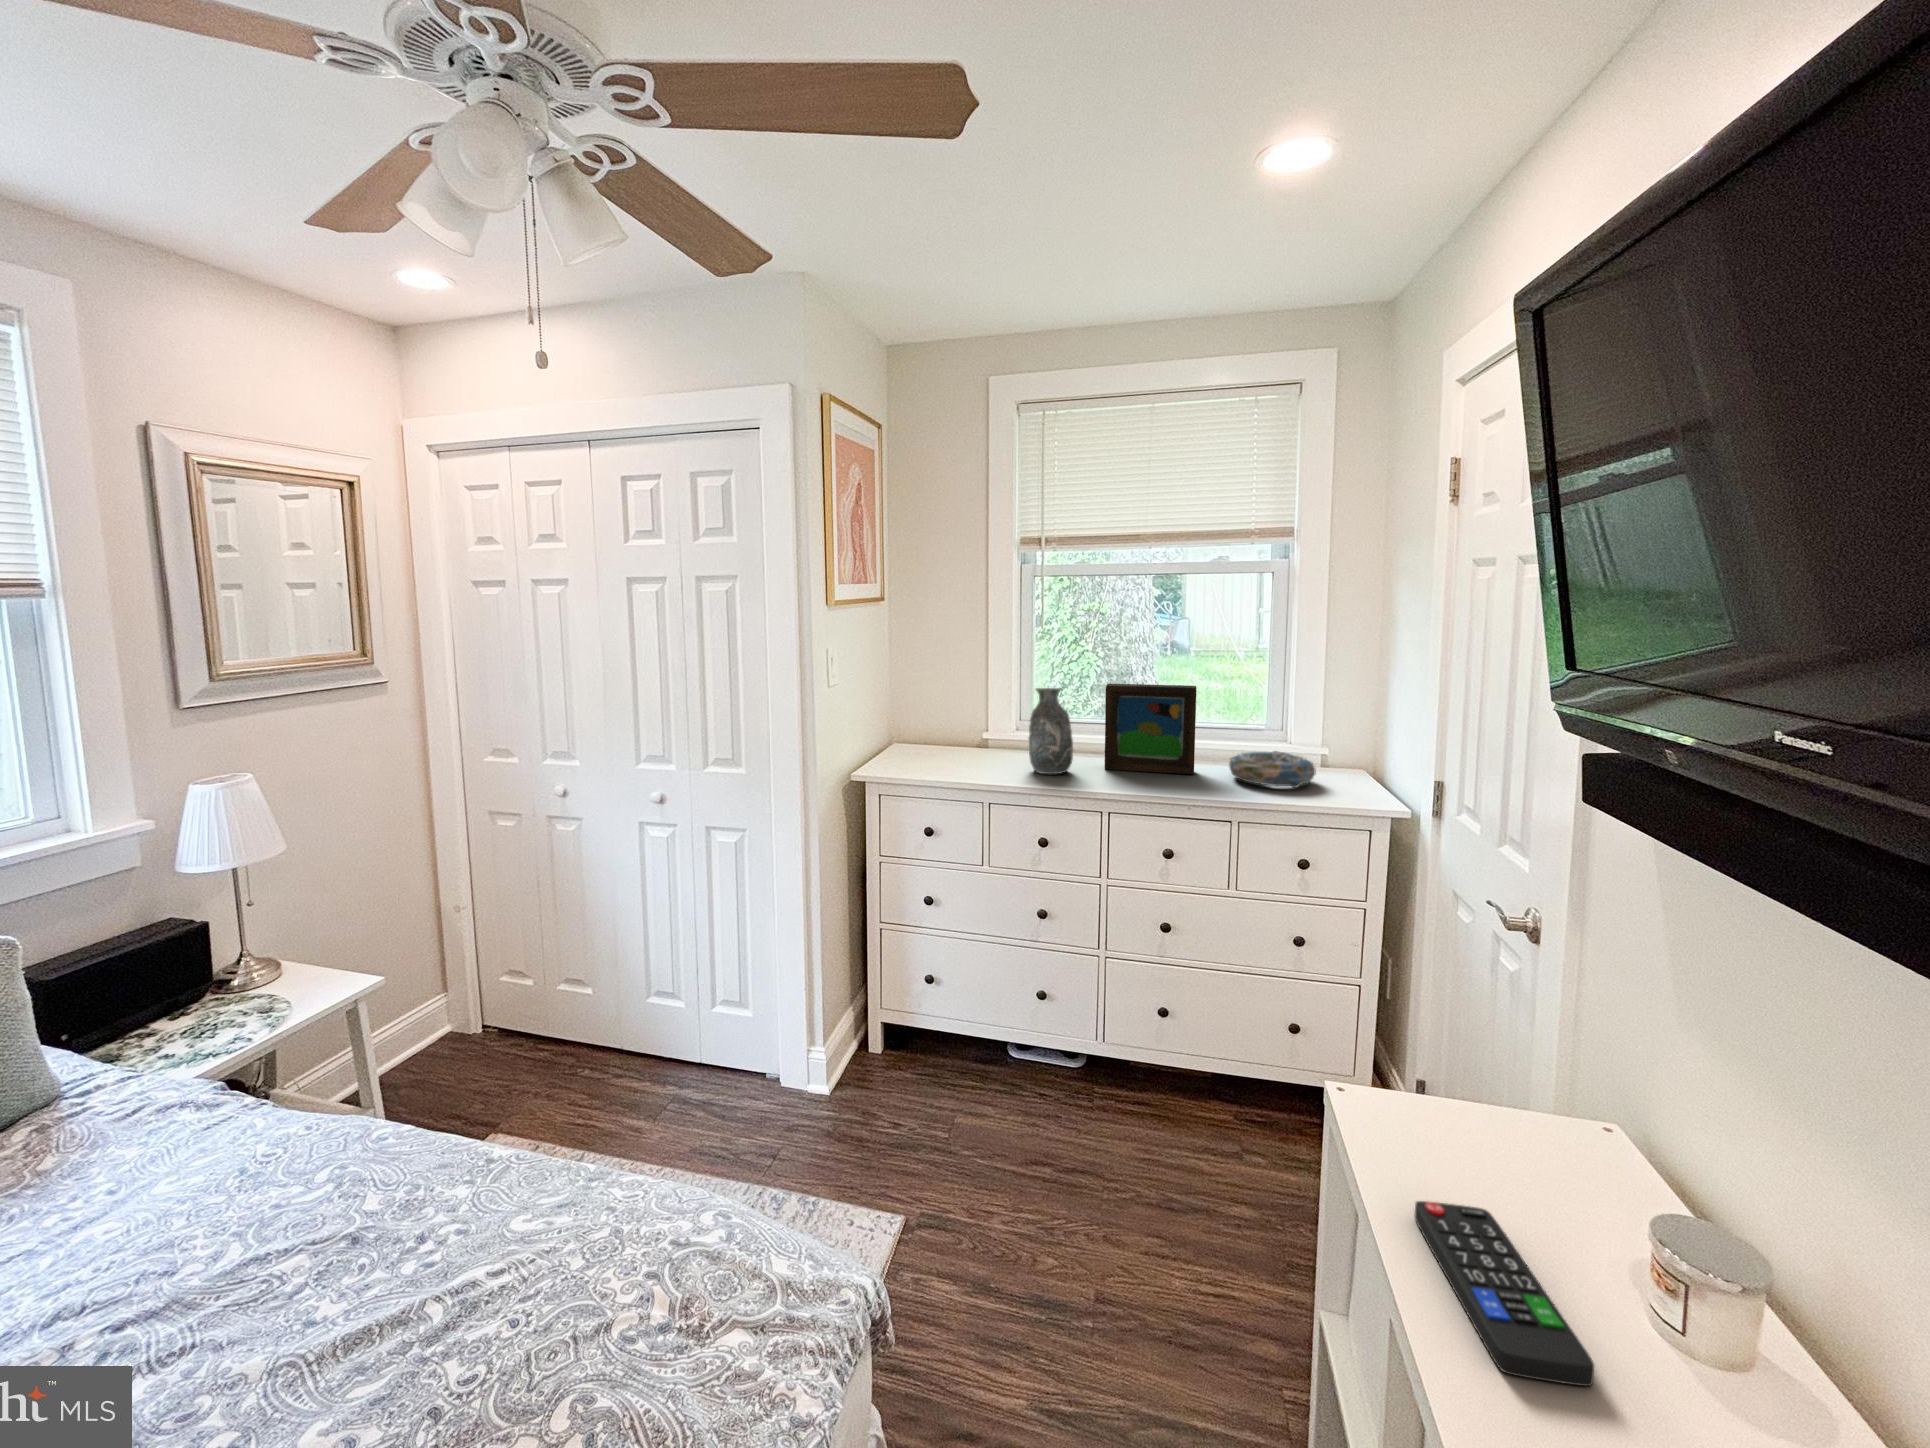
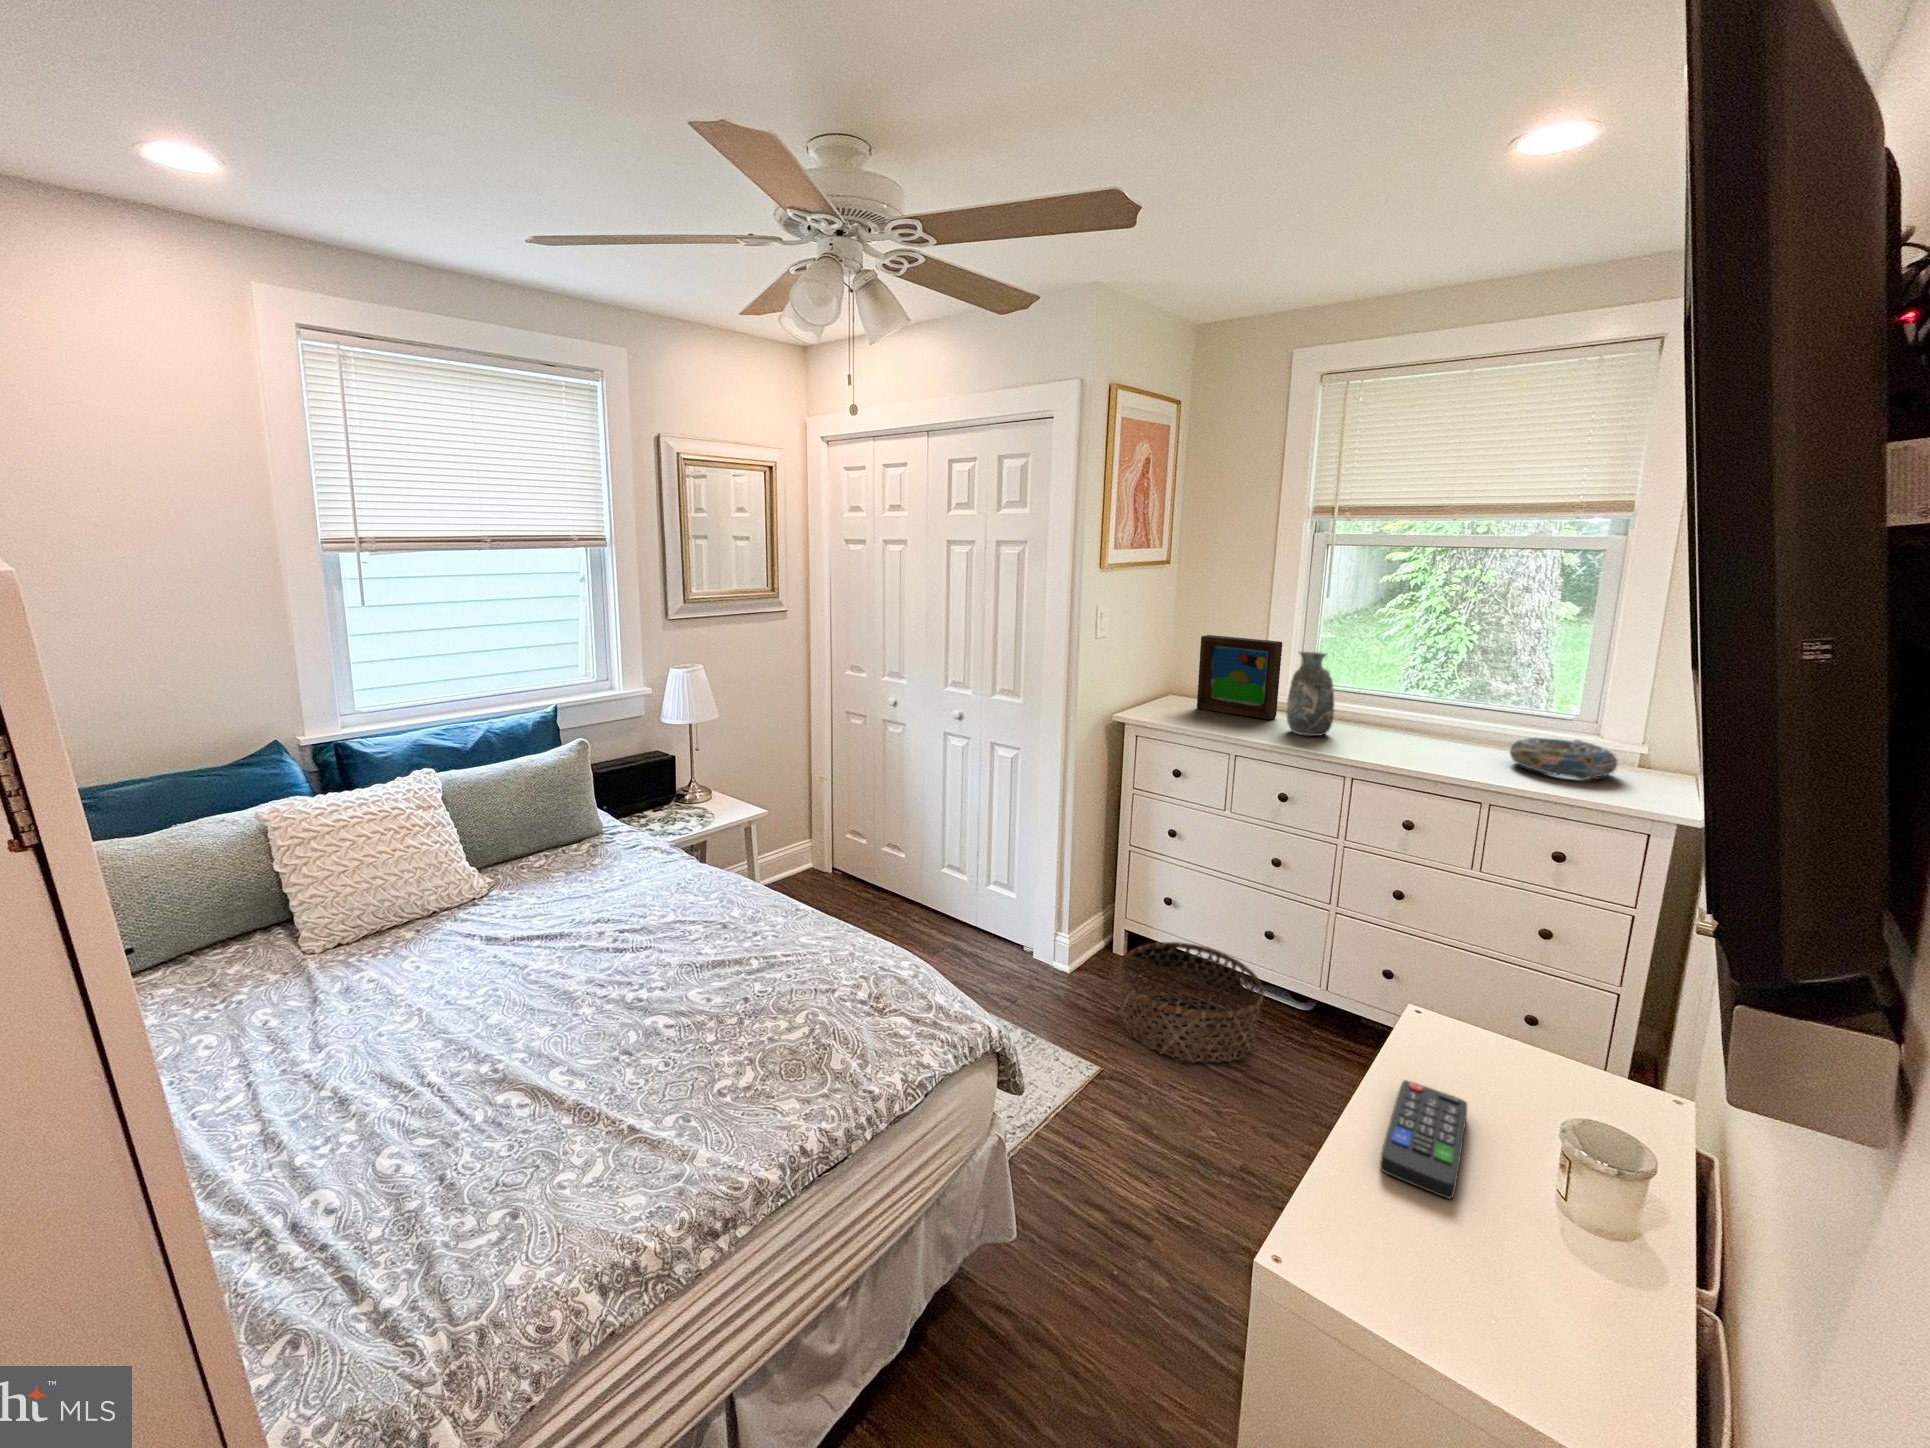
picture frame: present [1105,683,1196,774] -> present [1197,635,1282,720]
basket: none [898,1020,1055,1169] -> present [1118,942,1264,1063]

